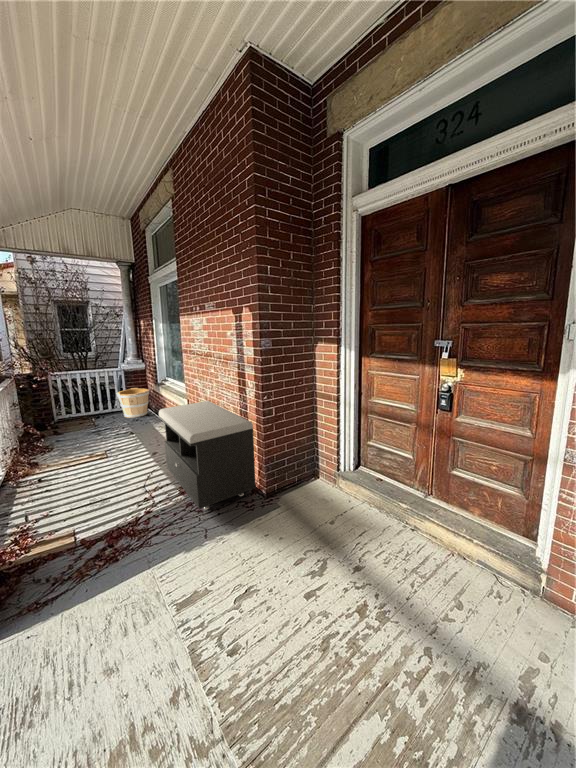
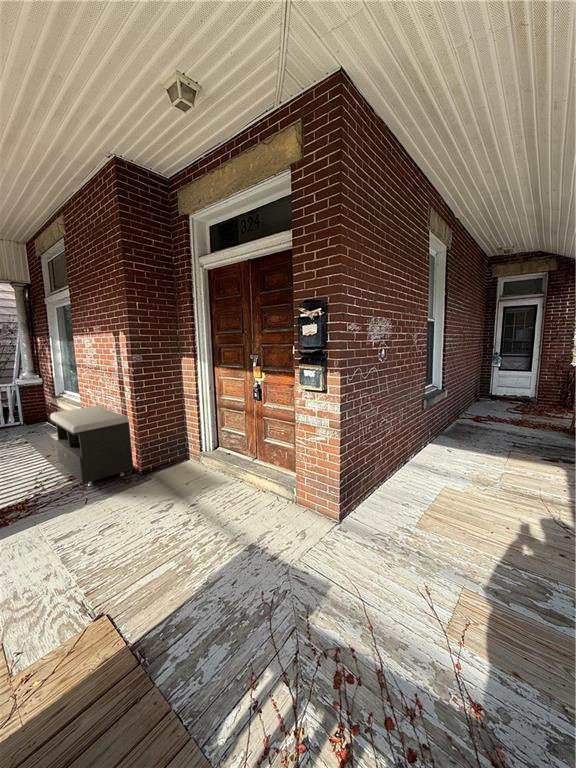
wooden bucket: present [117,388,149,418] -> none [10,403,47,432]

